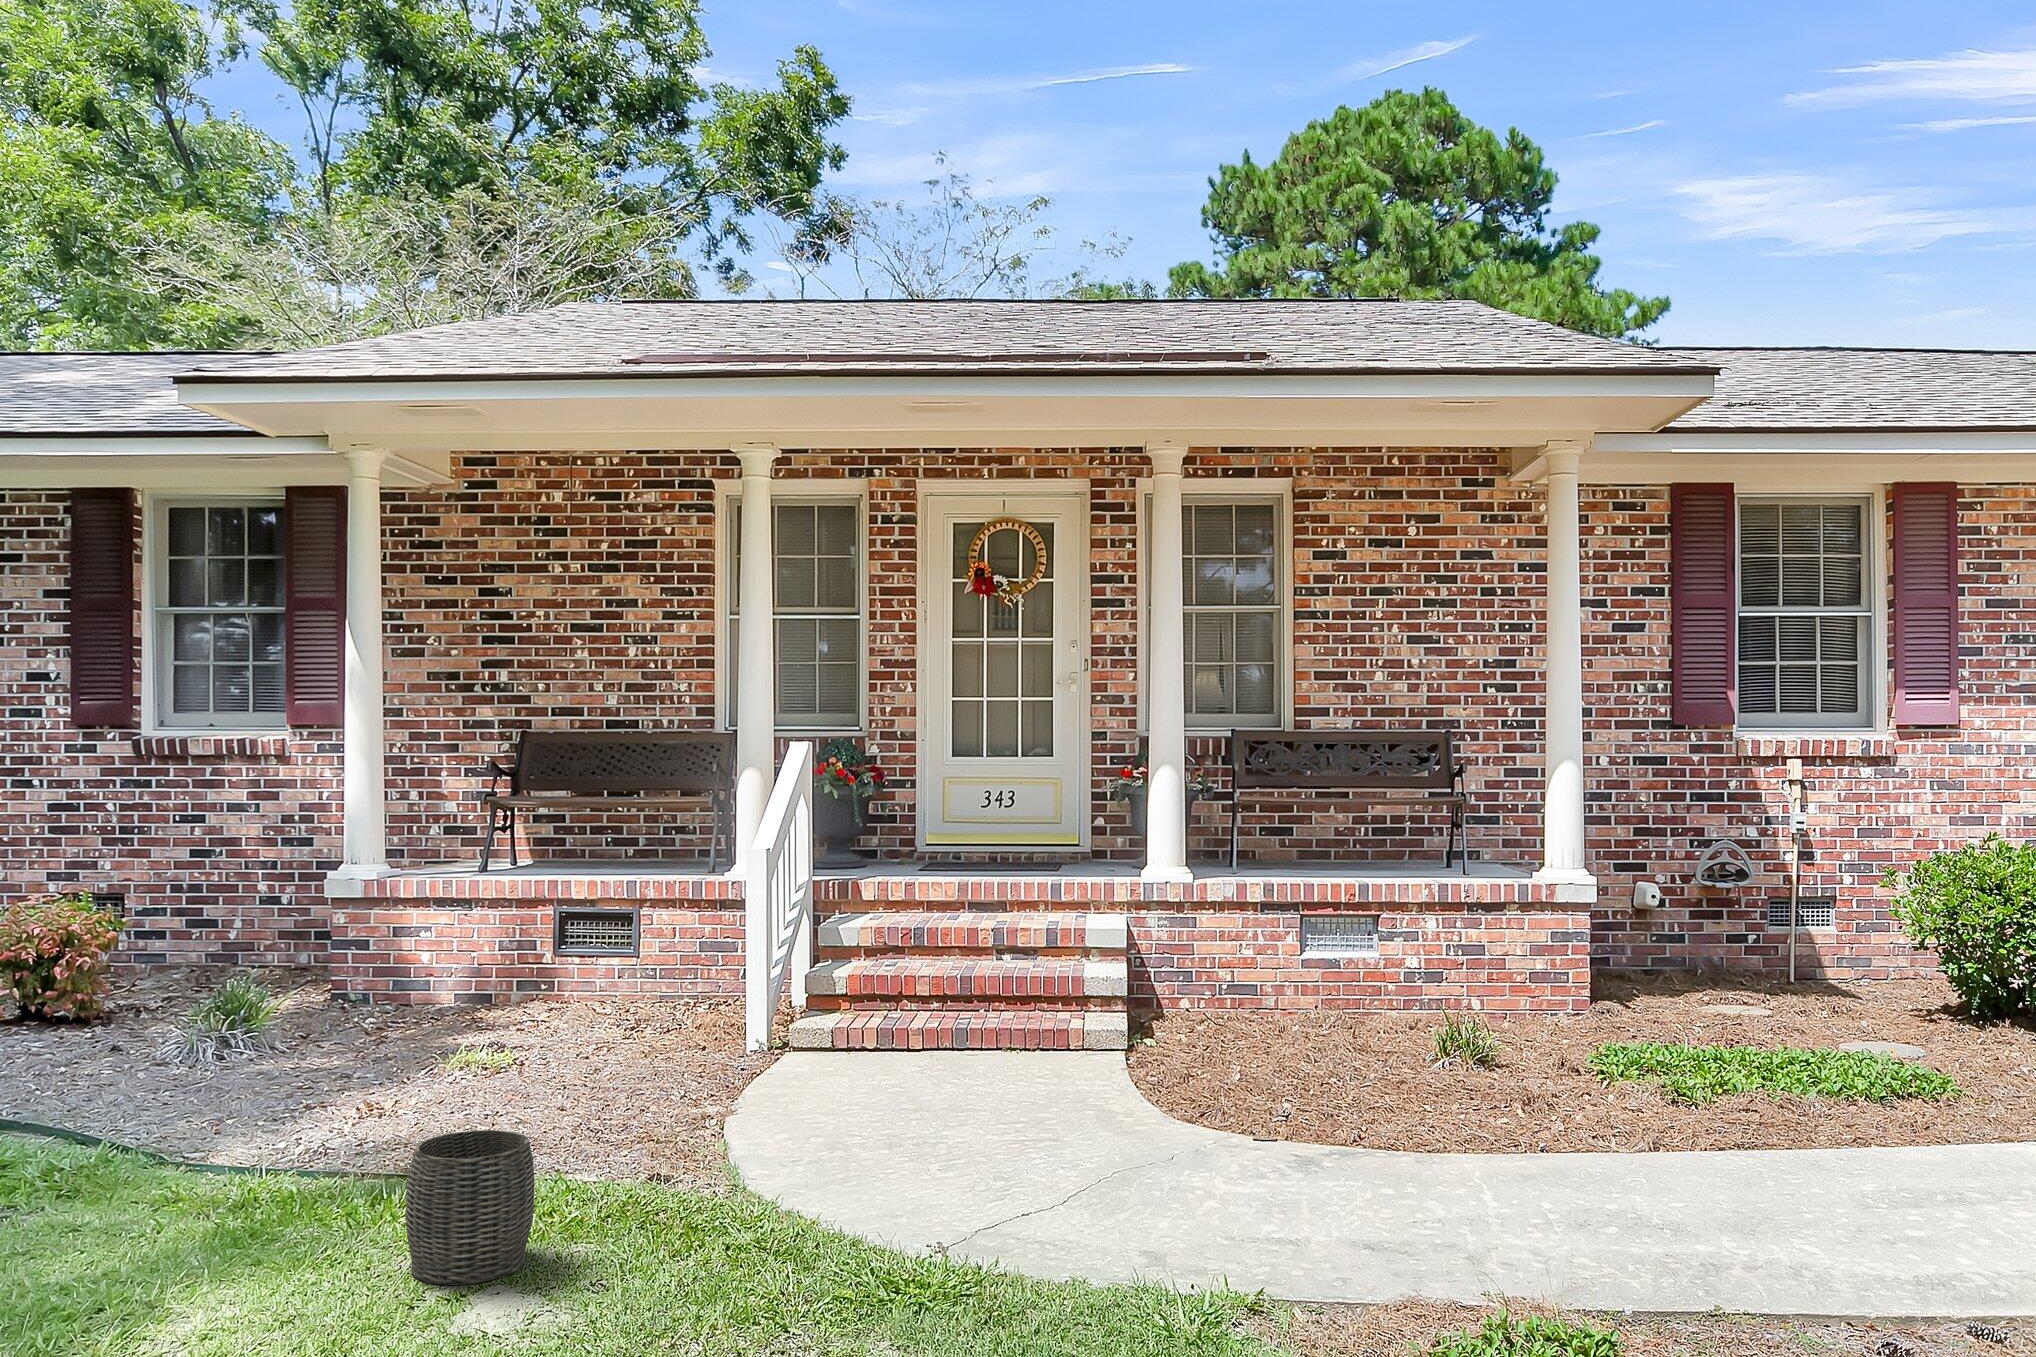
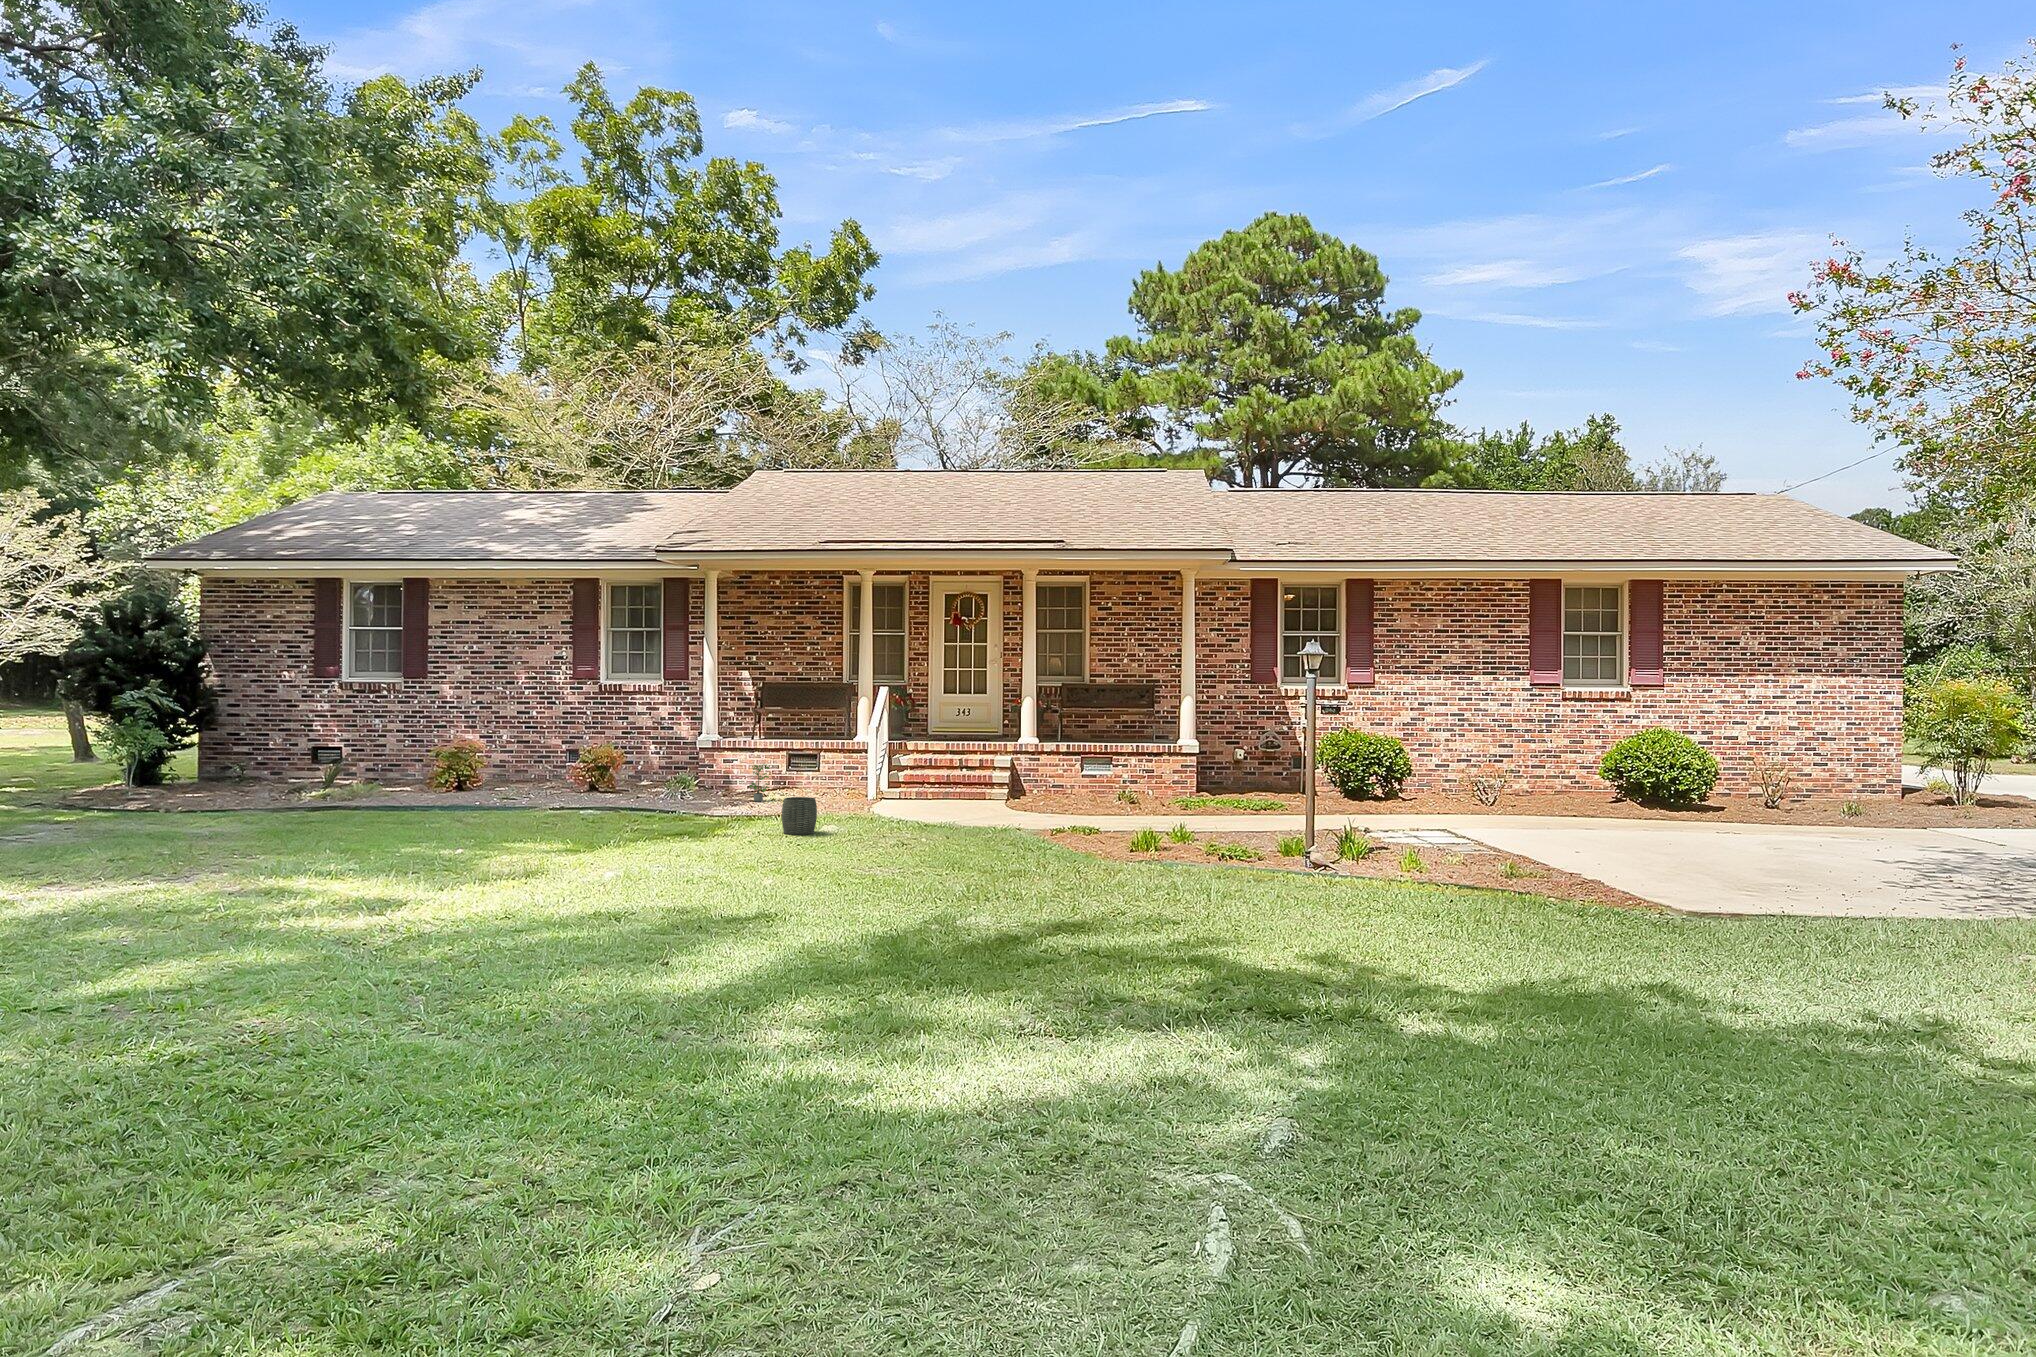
potted plant: none [435,947,500,1052] -> present [749,764,770,802]

